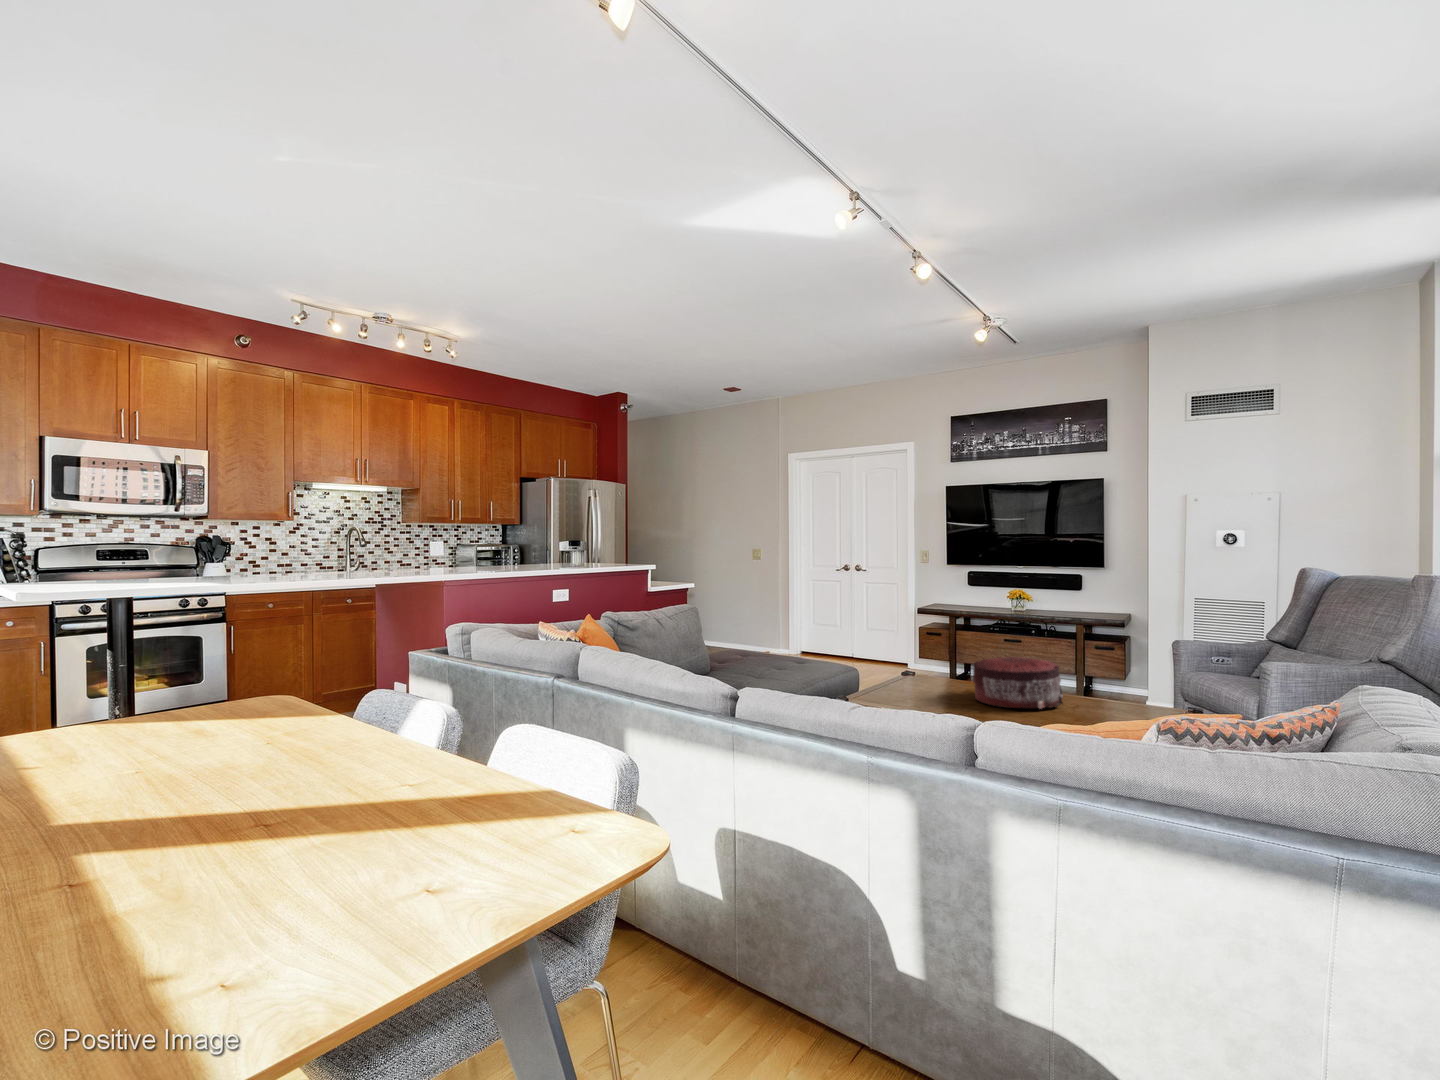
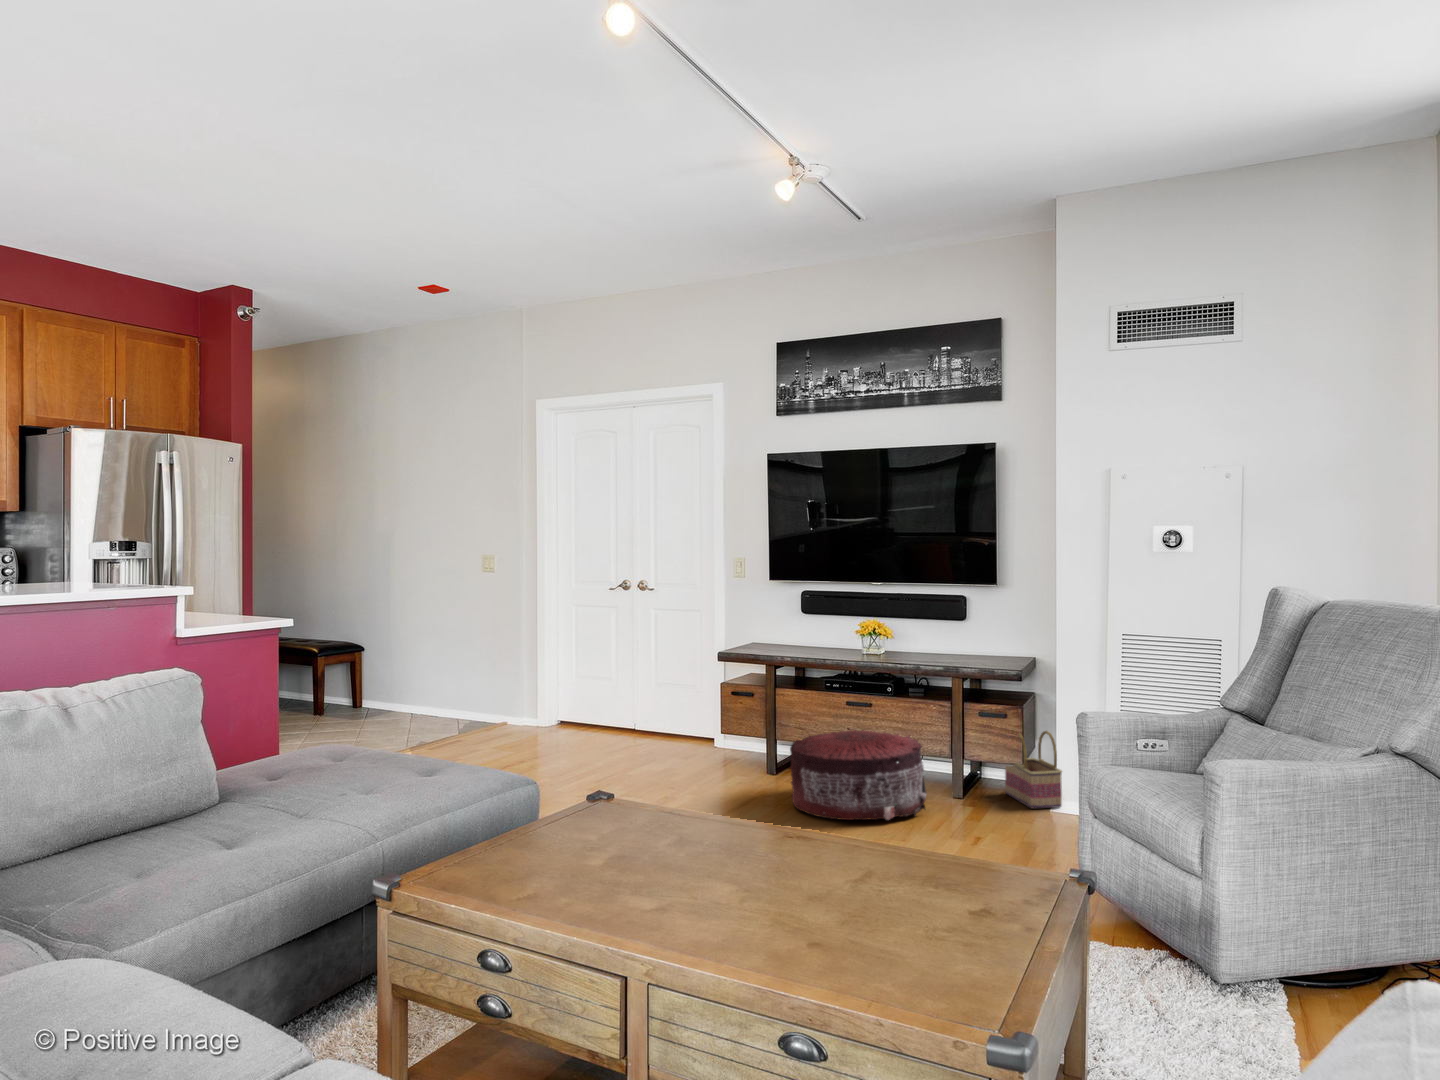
basket: none [1111,659,1153,707] -> present [1005,731,1062,809]

